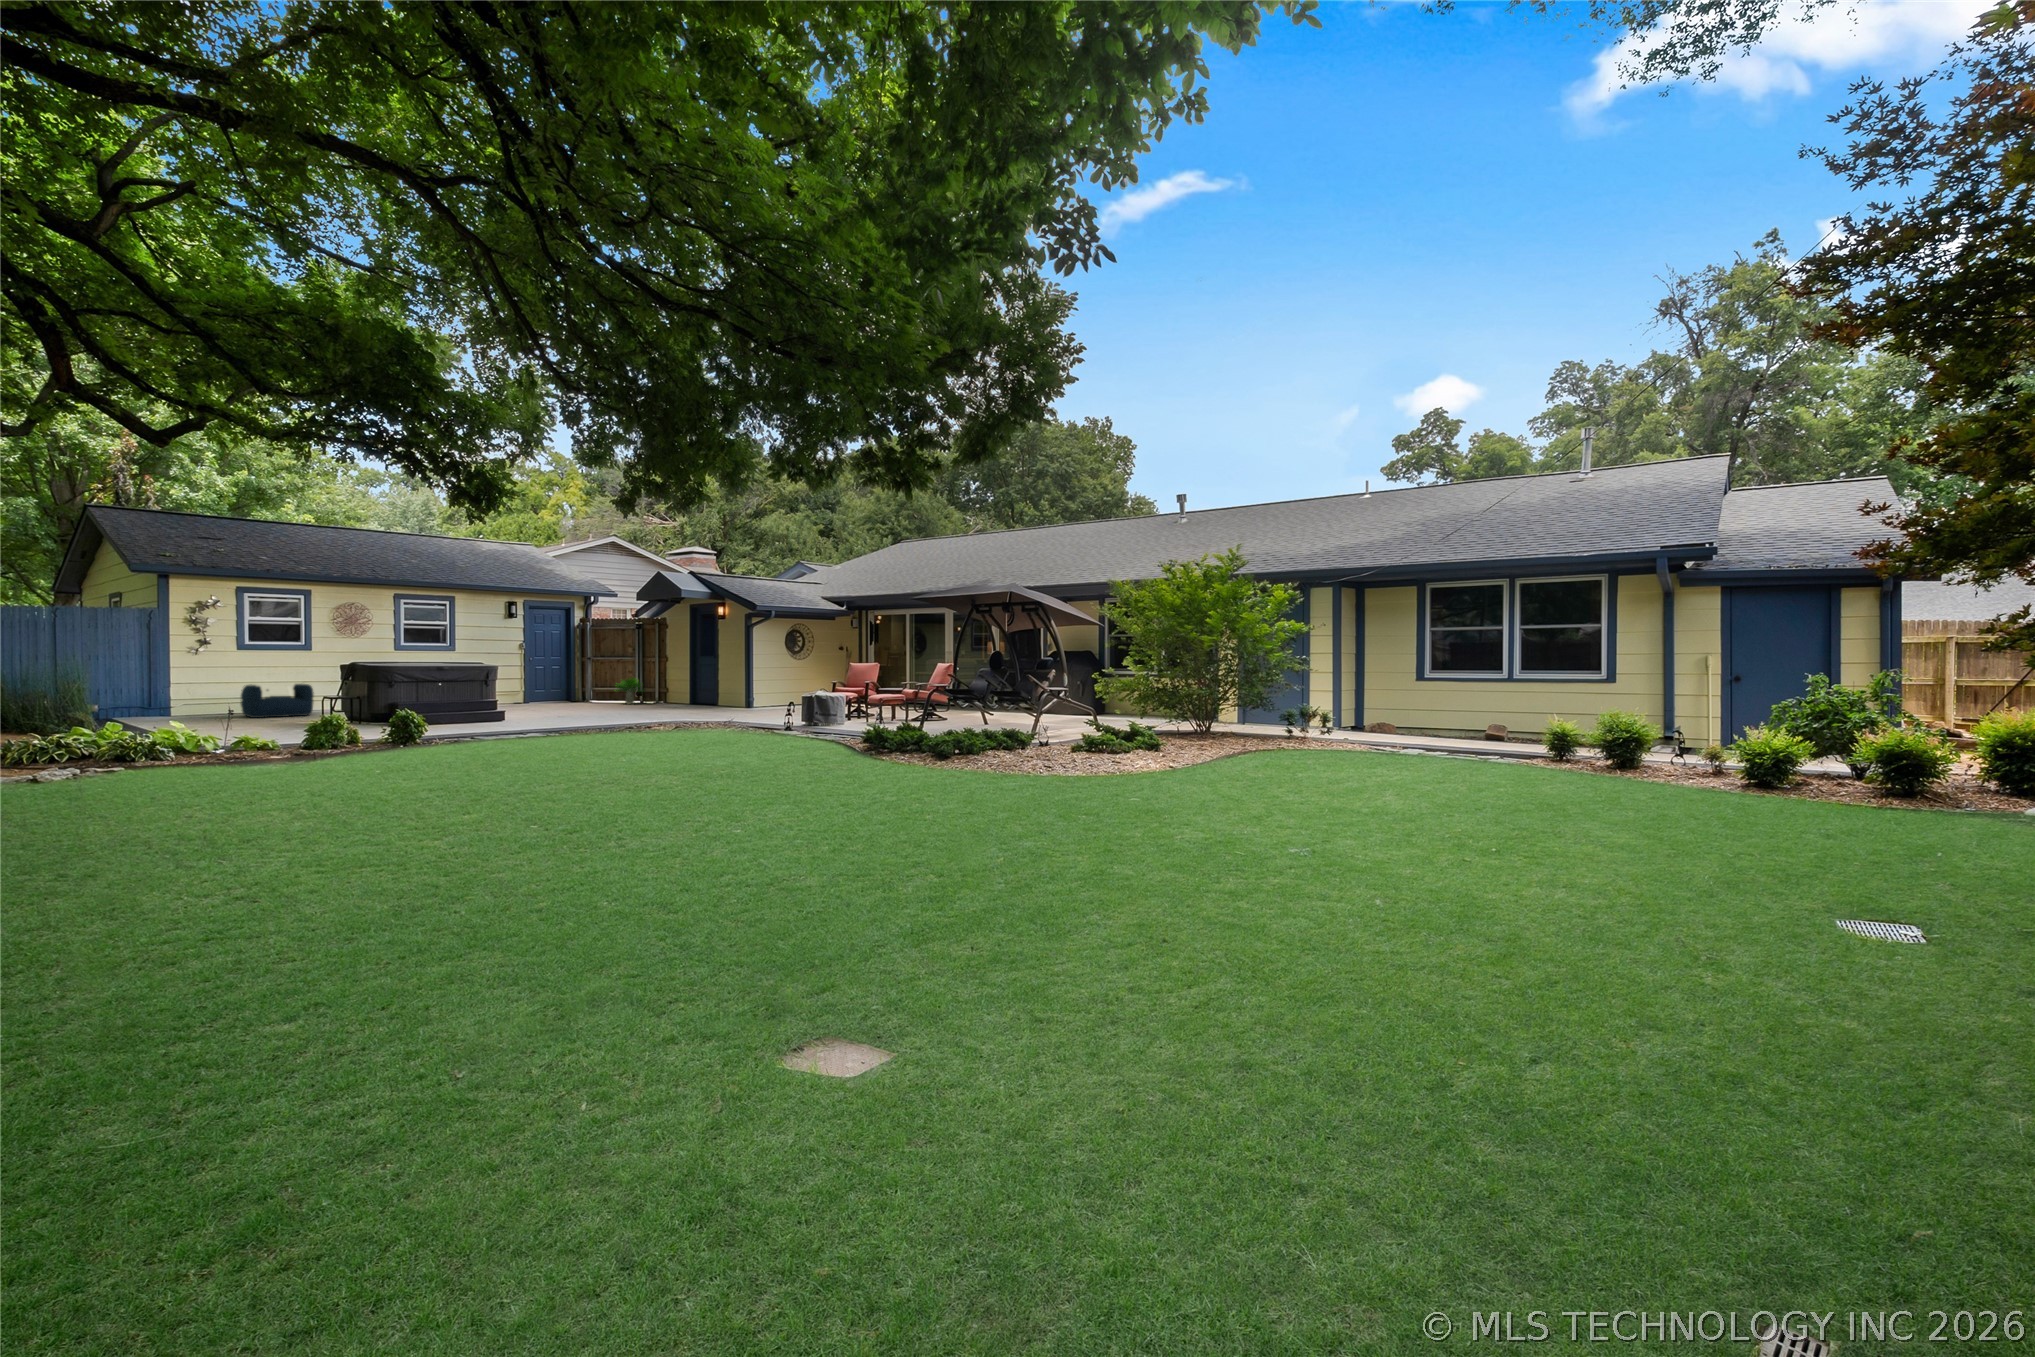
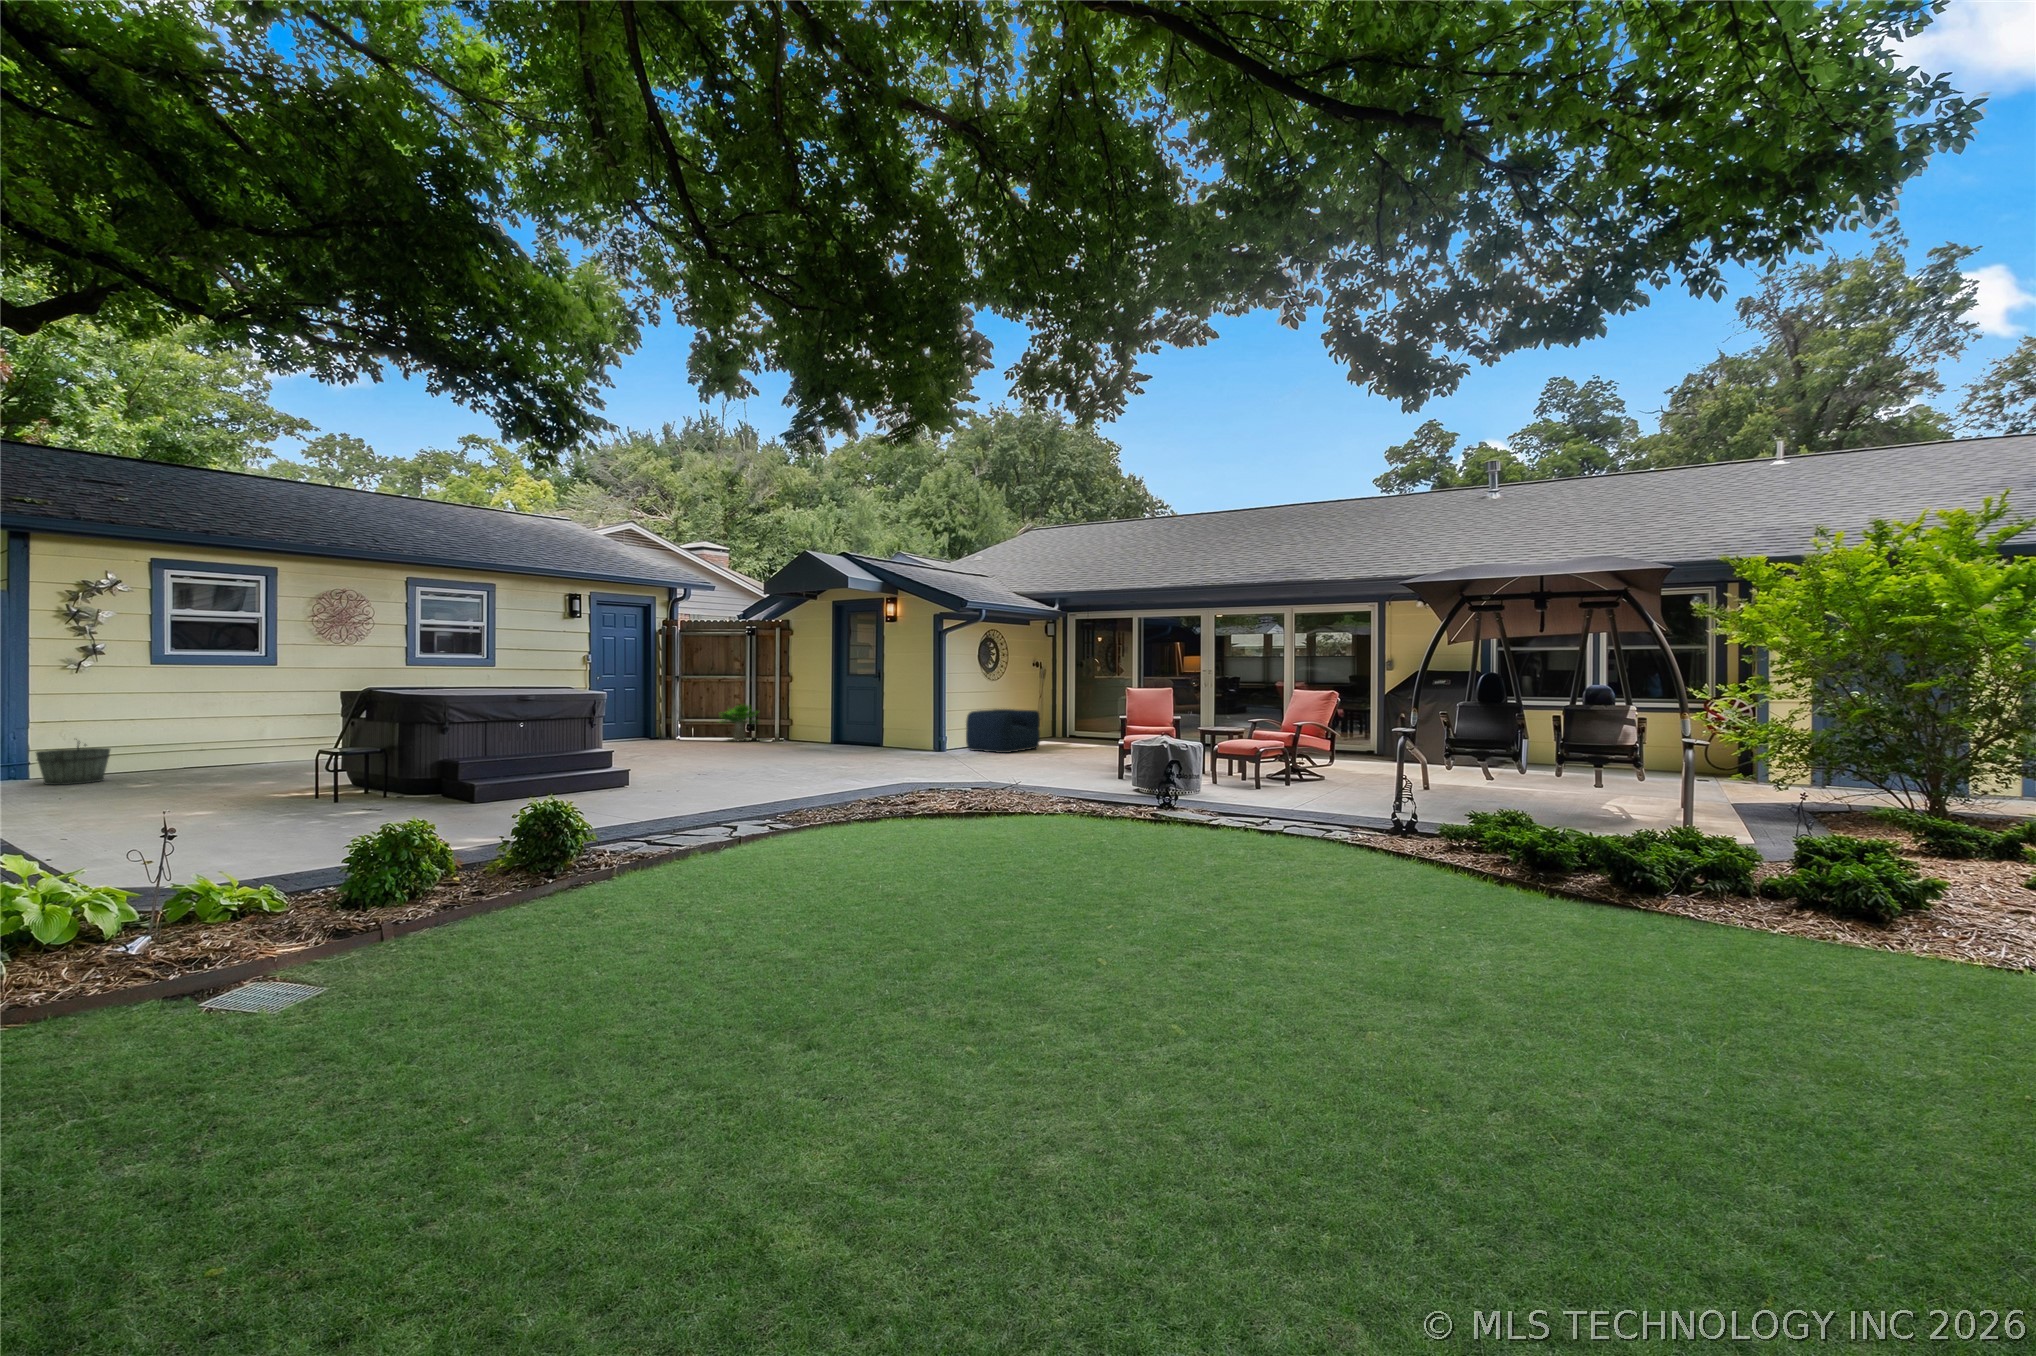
armchair: present [240,684,314,718] -> present [966,709,1040,753]
wooden bucket: none [176,693,215,719] -> present [36,739,110,785]

